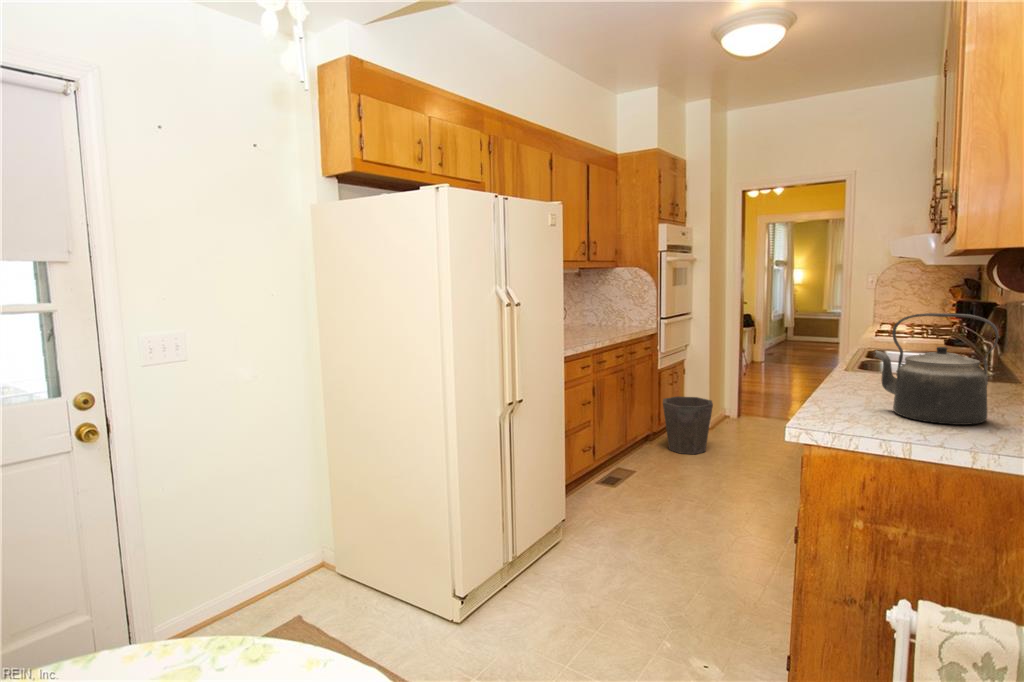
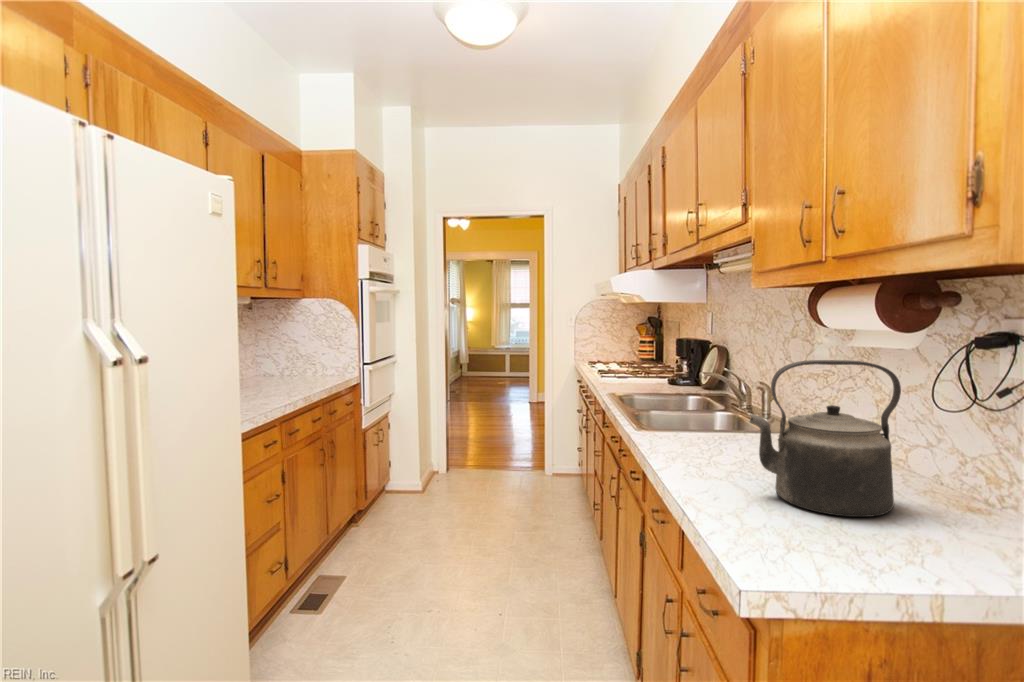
waste bin: present [663,396,713,454] -> none [371,457,432,533]

